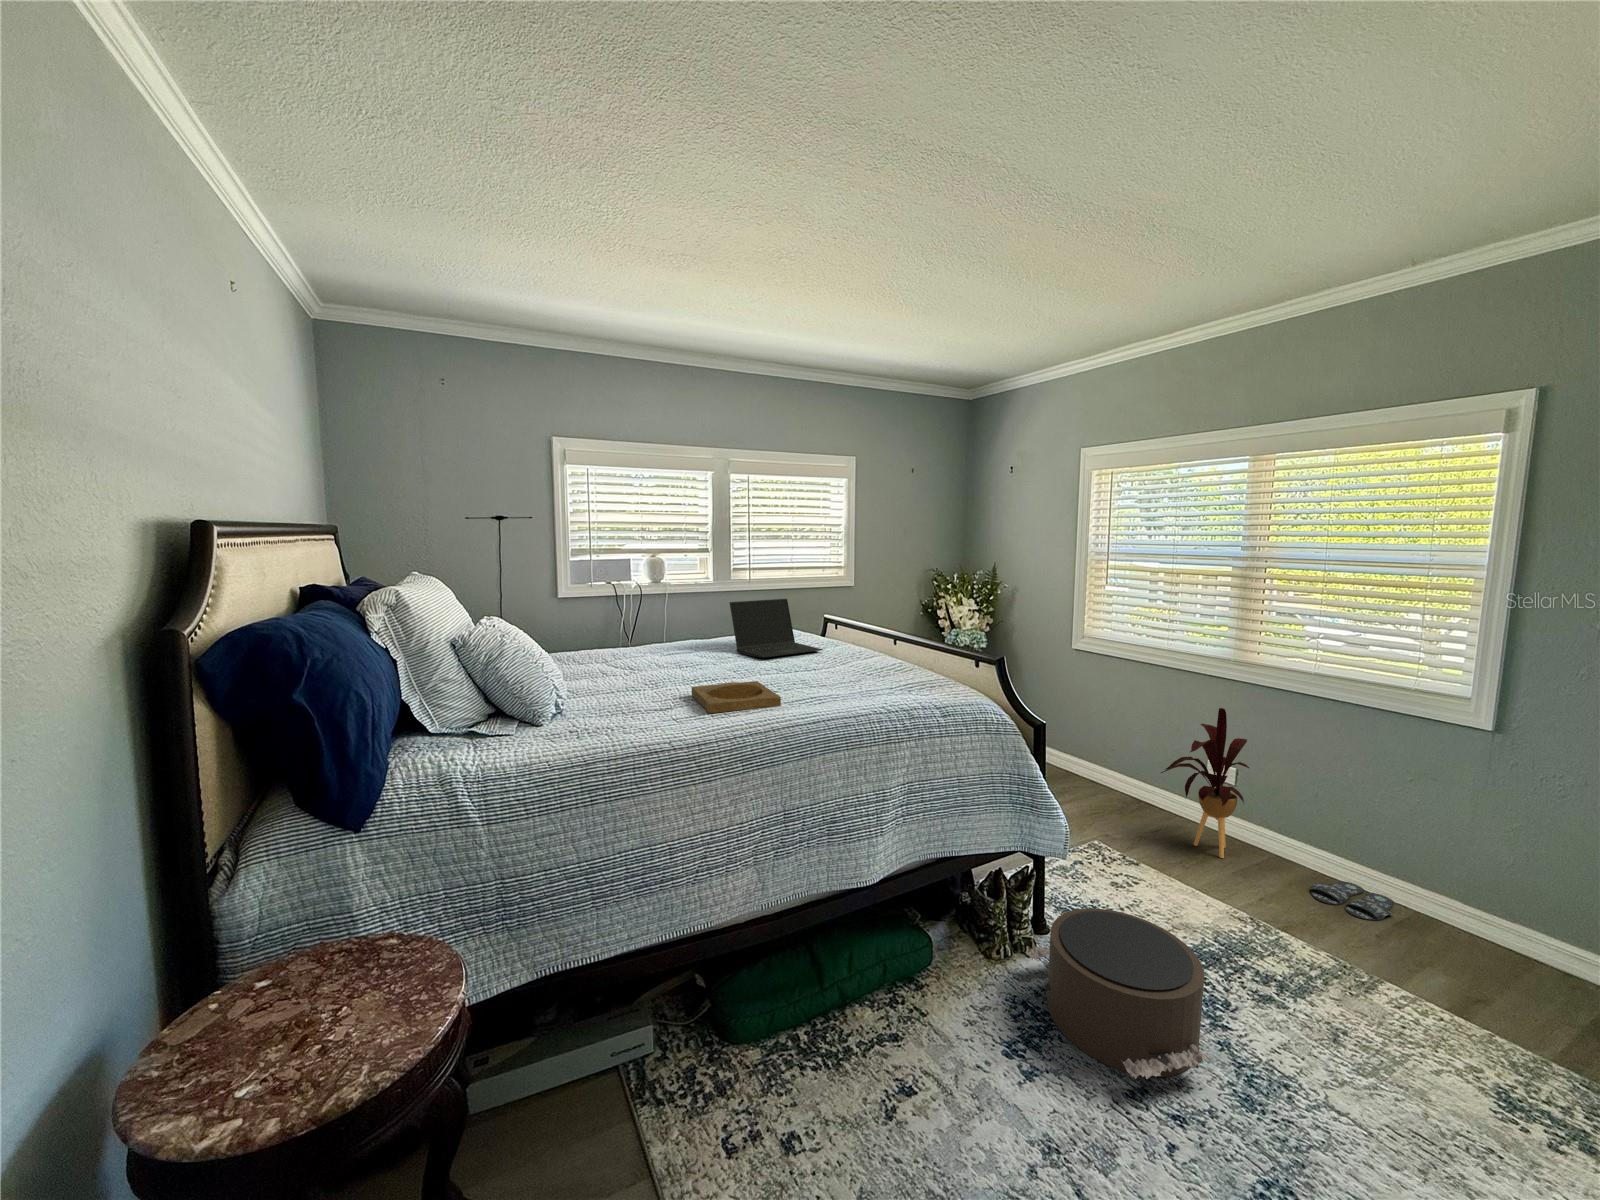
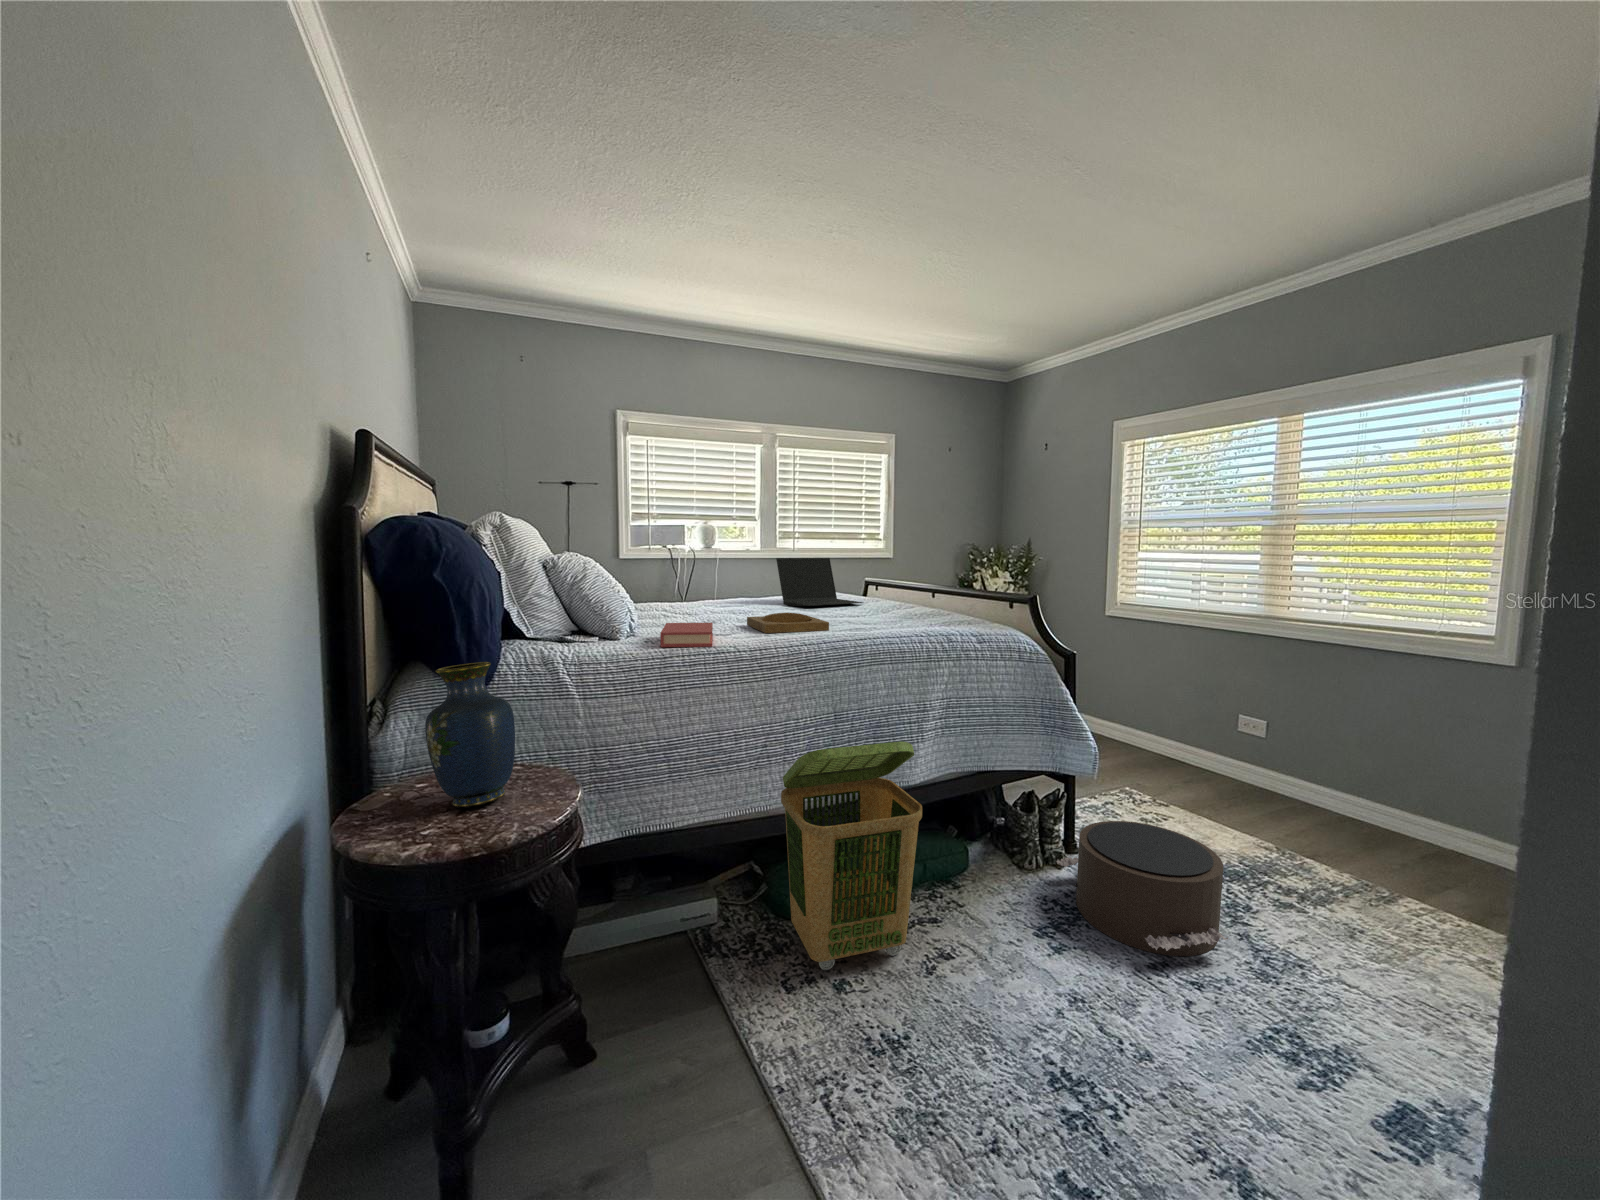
book: none [584,704,650,747] -> present [660,623,713,647]
house plant: present [1161,708,1249,858] -> none [1191,655,1280,803]
vase: none [246,836,373,1036] -> present [425,662,515,808]
laundry basket: none [723,857,881,1118] -> present [781,742,922,970]
slippers: present [1310,881,1394,921] -> none [1340,823,1424,853]

